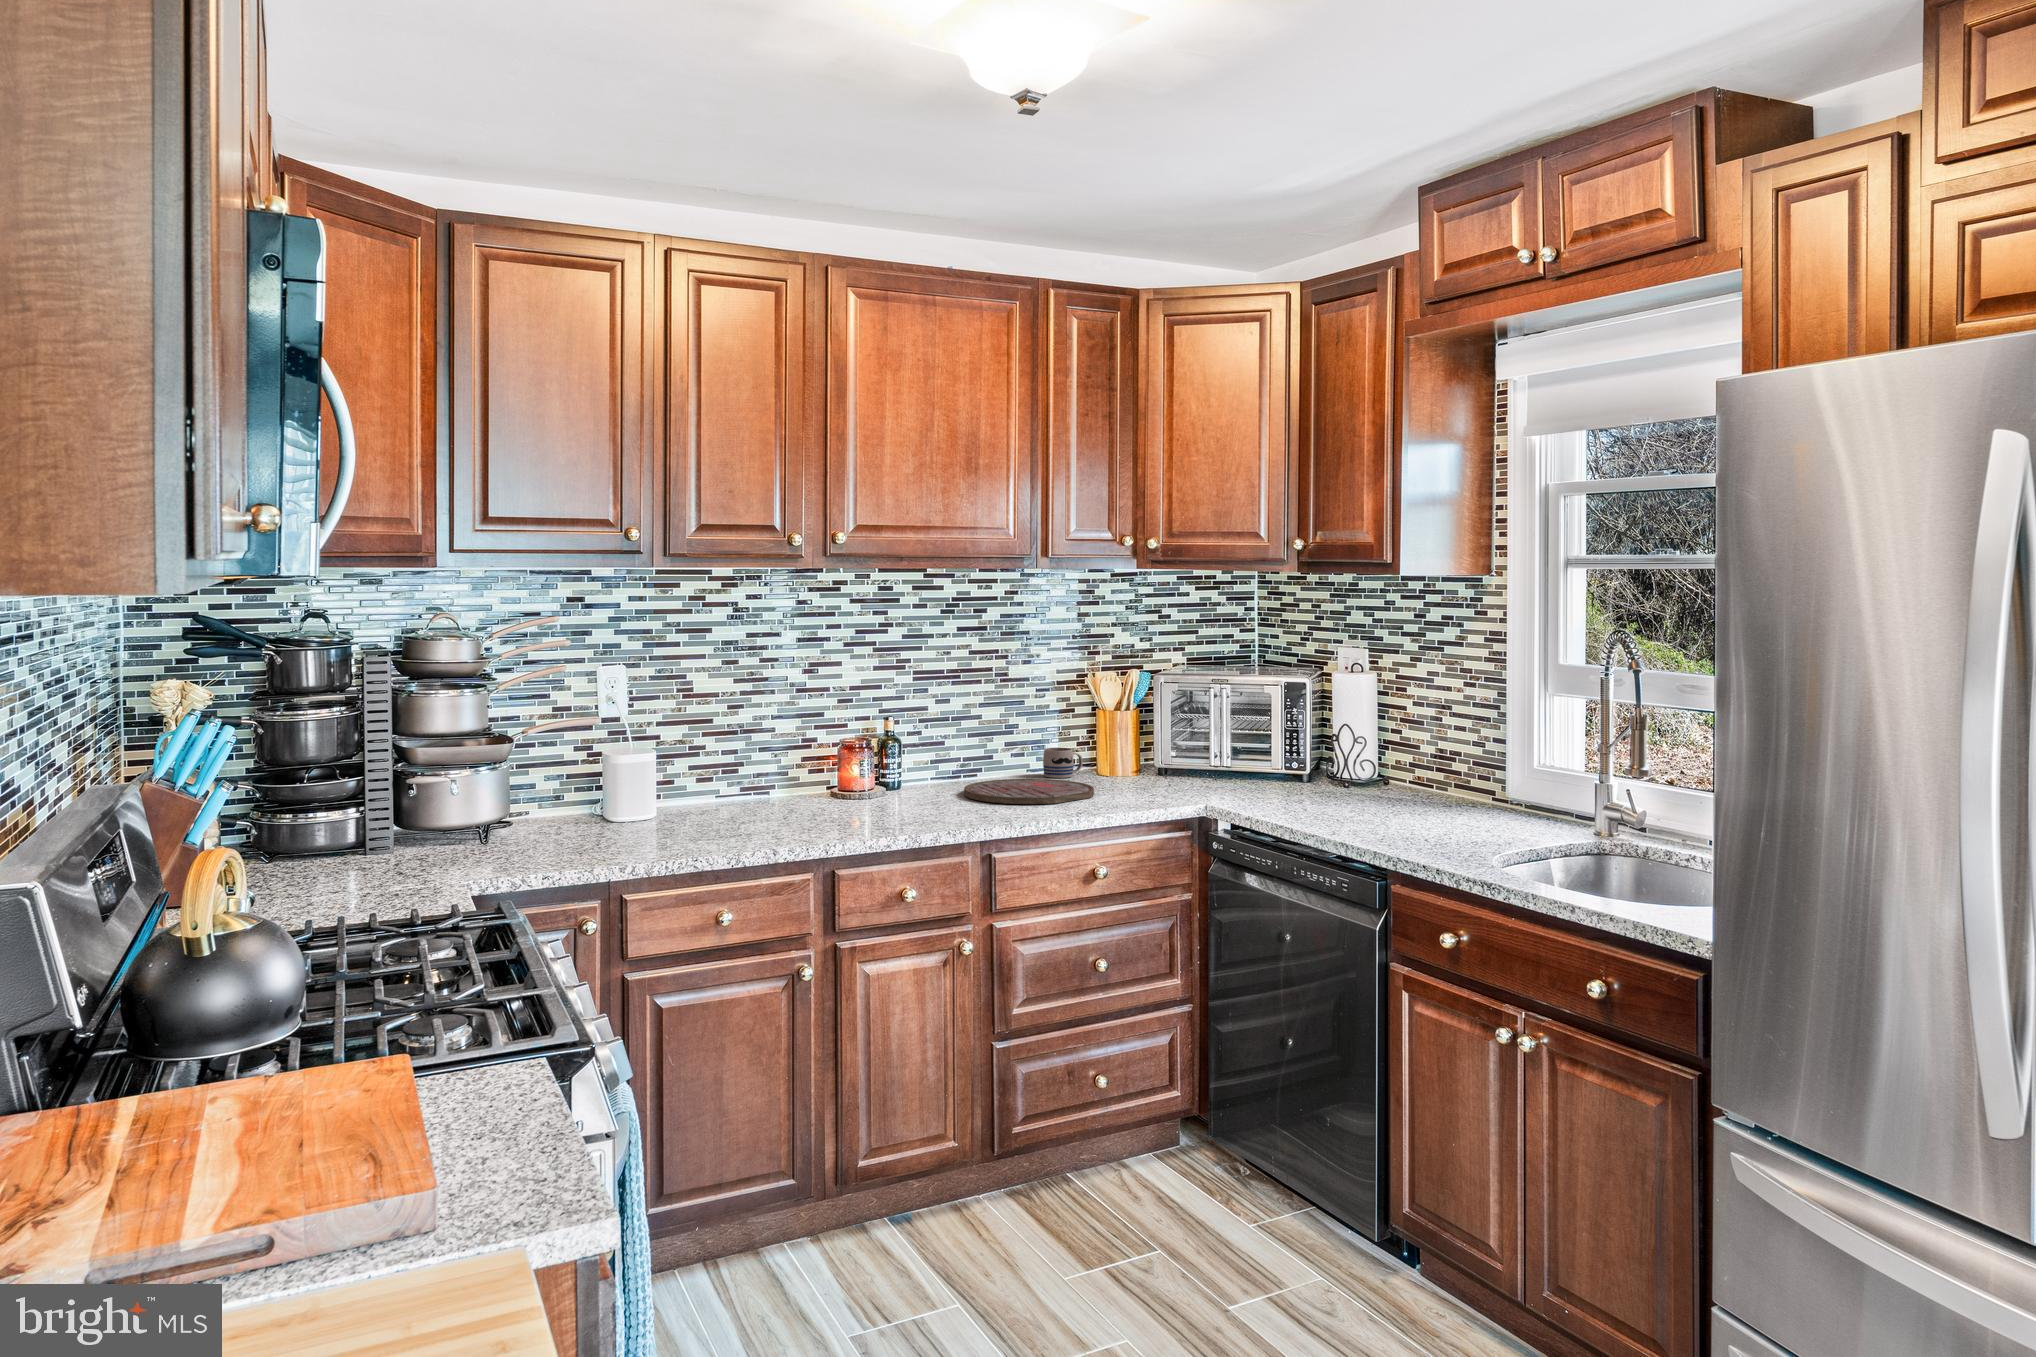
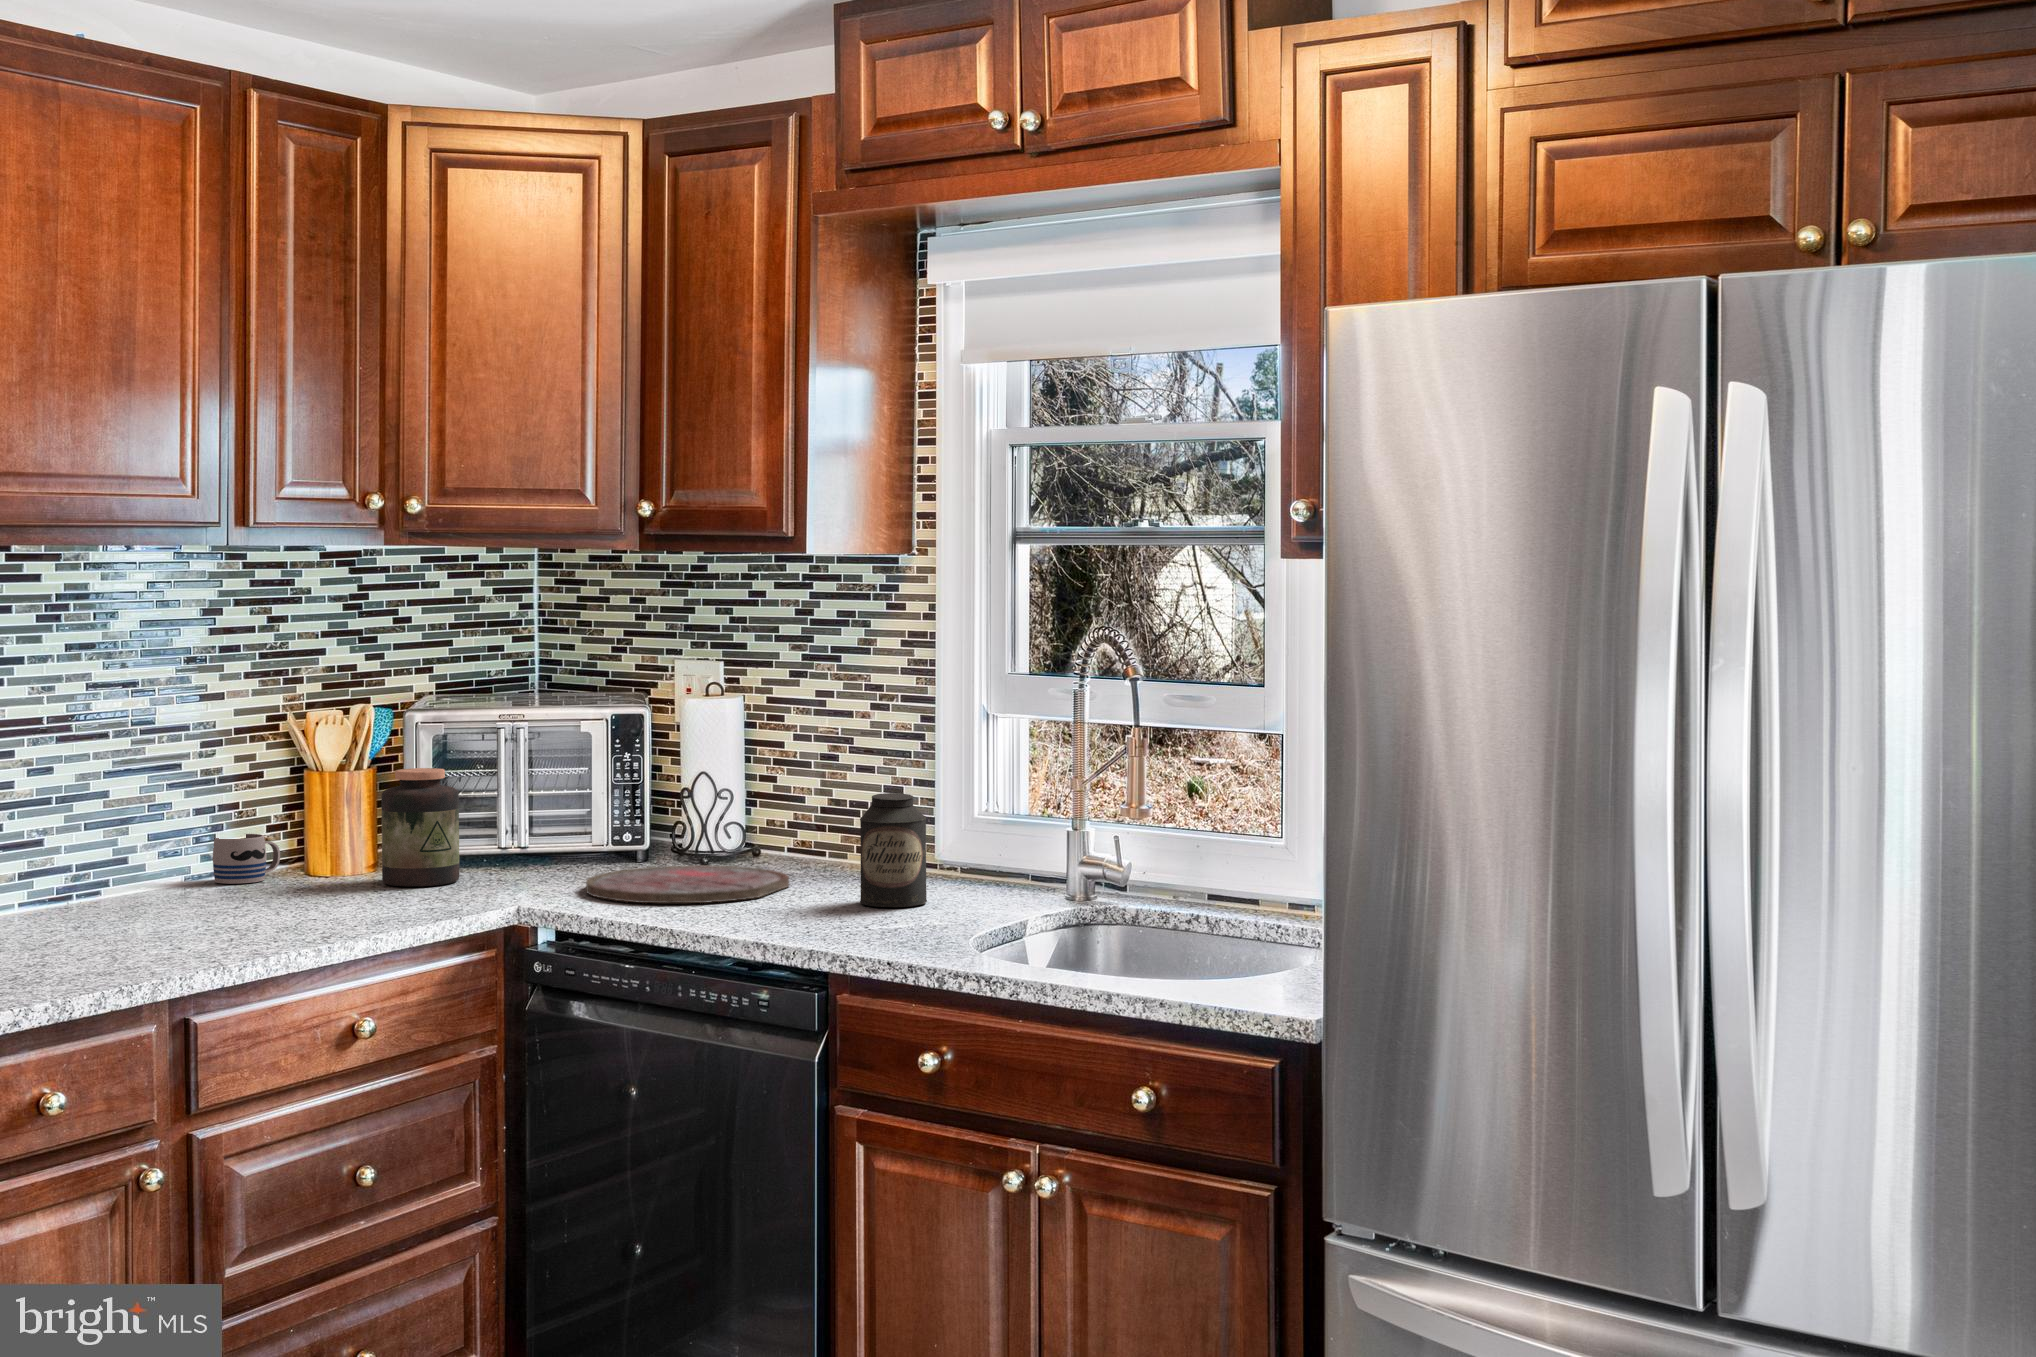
jar: none [1136,713,1183,787] -> present [381,768,459,887]
canister: none [1430,745,1481,827] -> present [860,793,927,907]
cutting board: present [964,779,1094,804] -> present [586,866,789,903]

